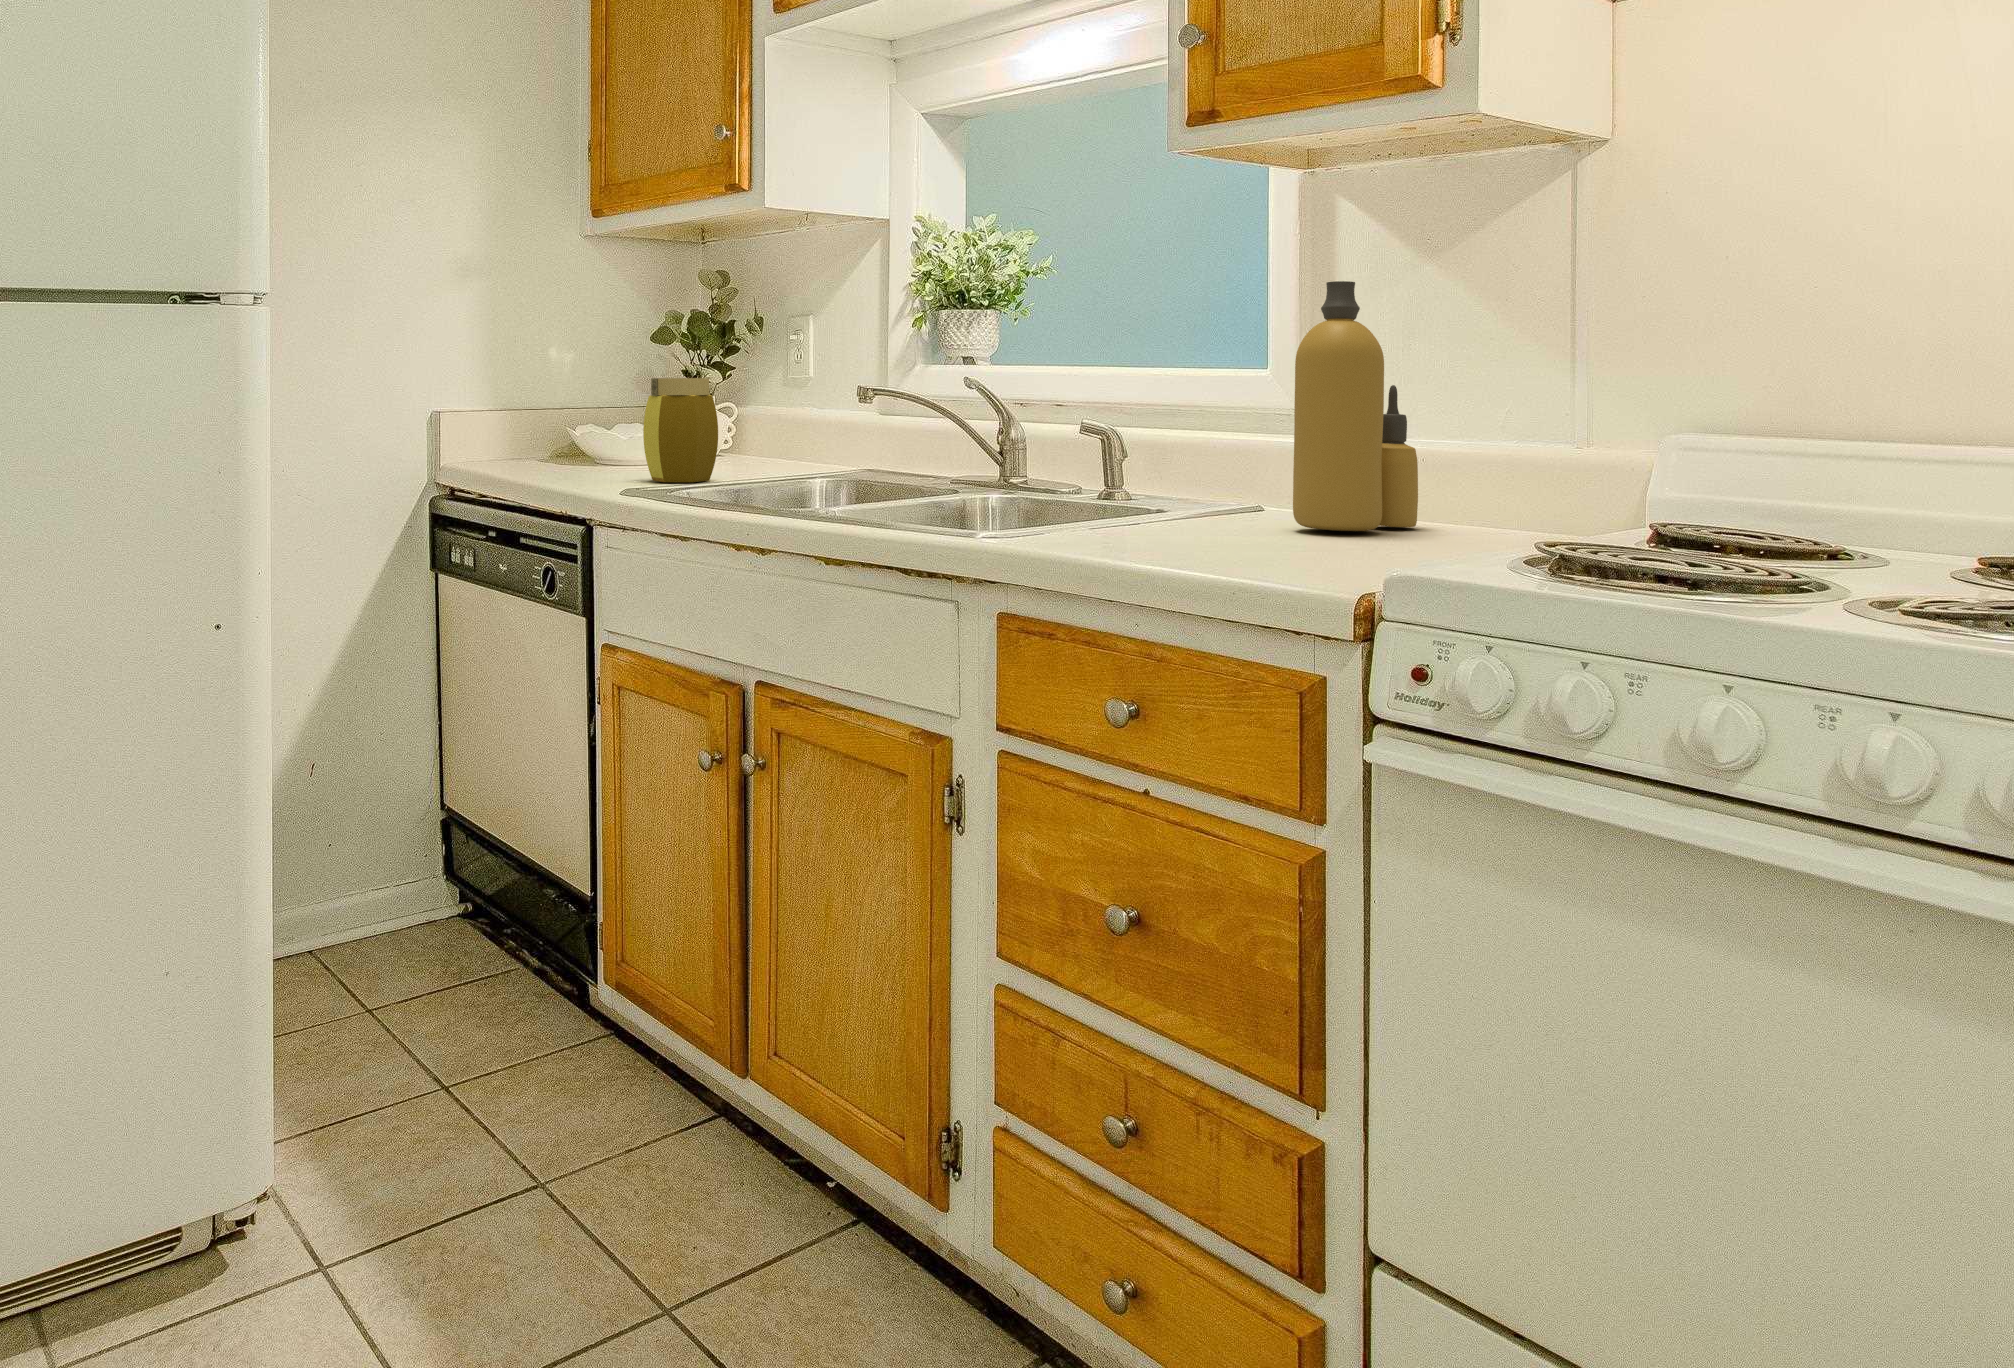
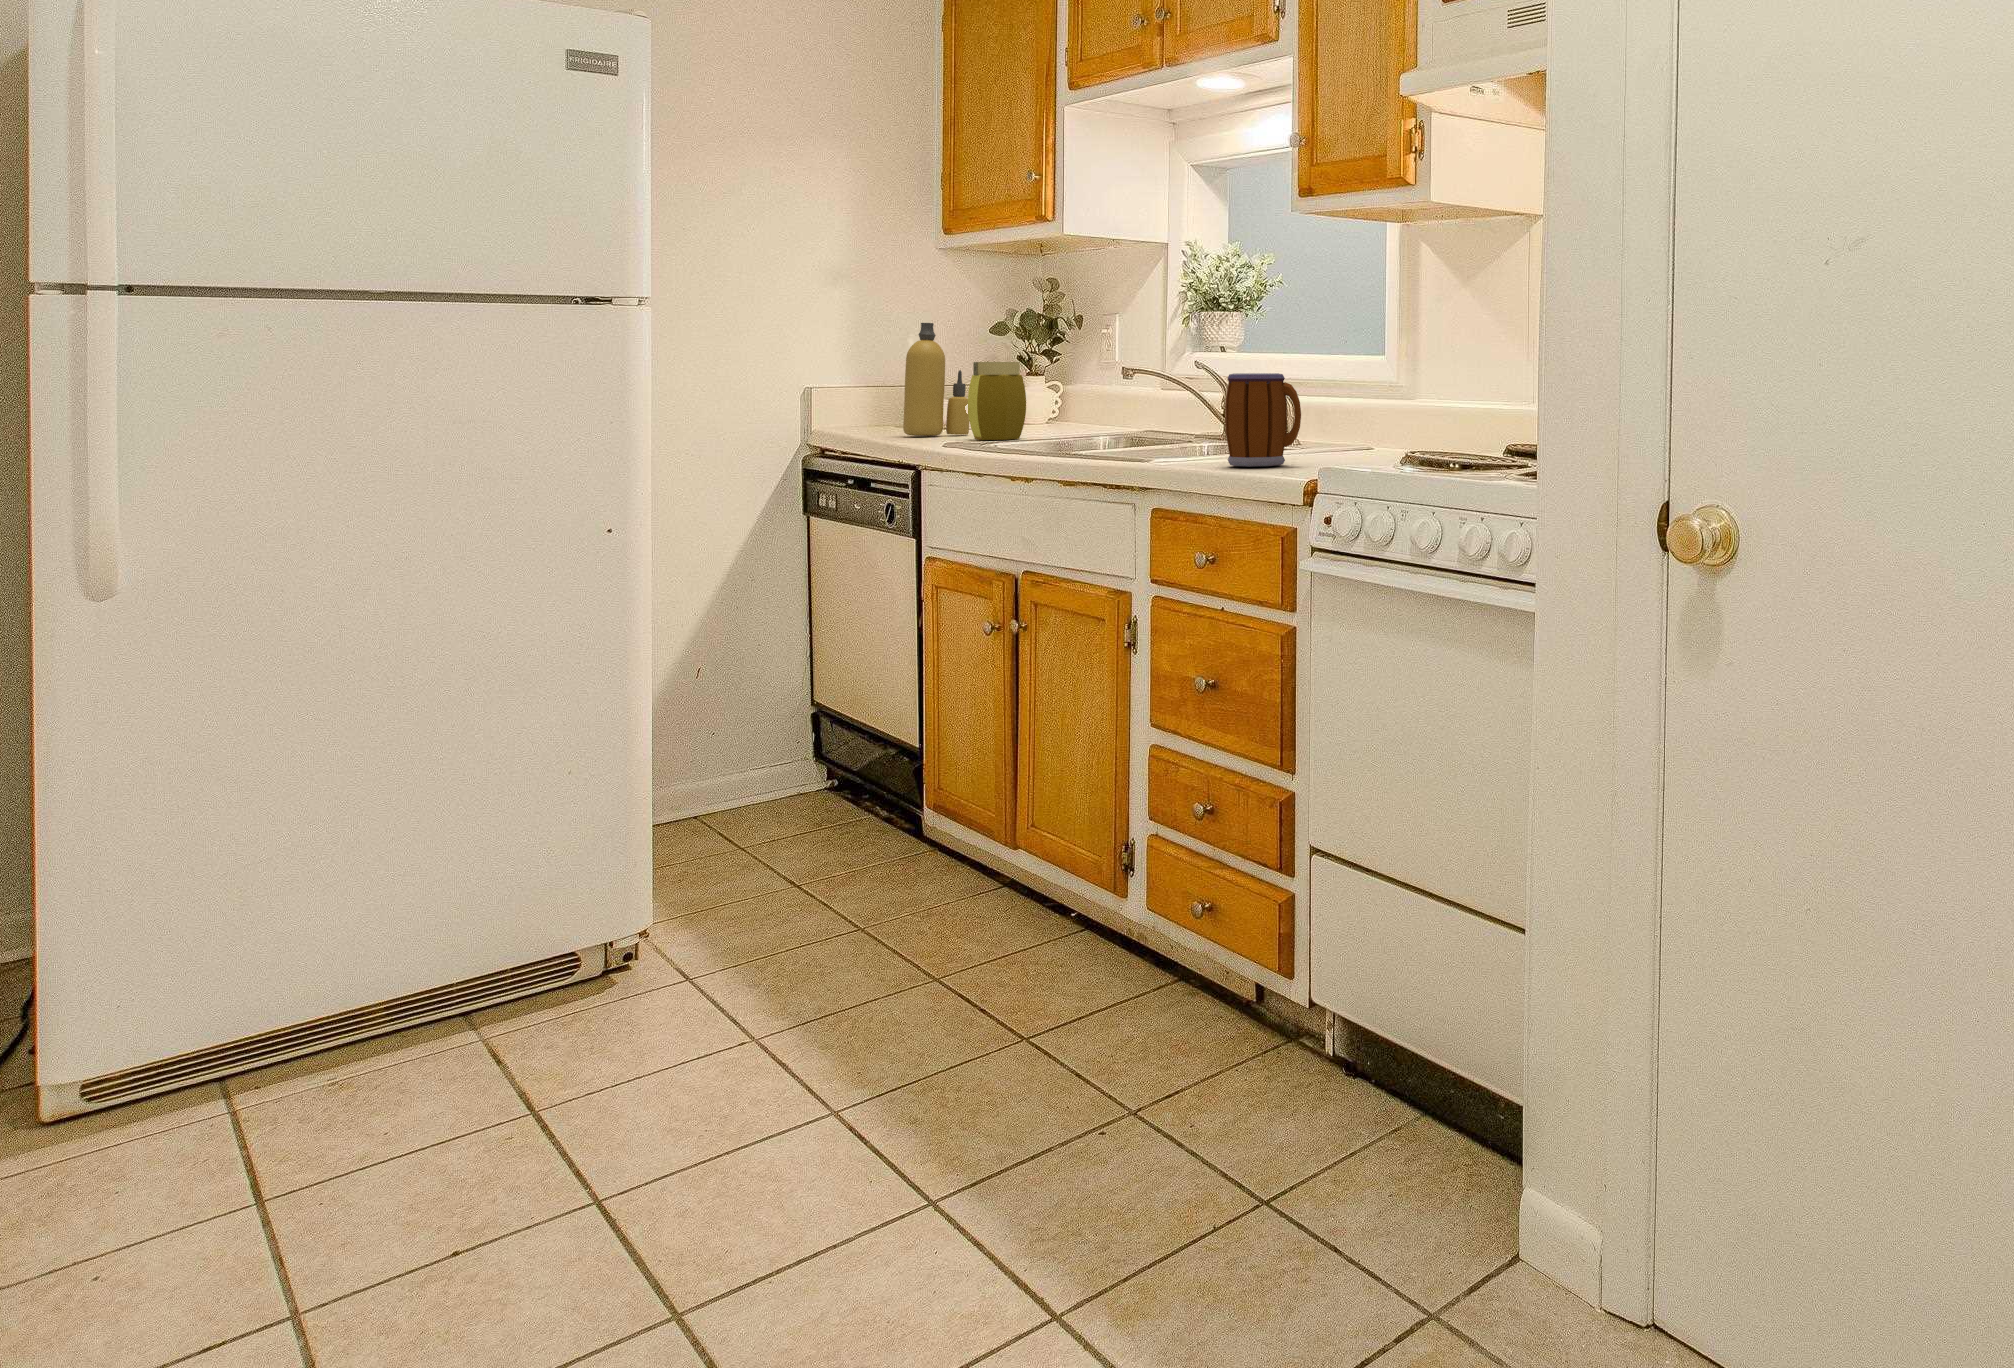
bottle: present [1293,281,1418,531] -> present [903,323,969,436]
mug: none [1162,402,1304,563] -> present [1225,373,1301,467]

